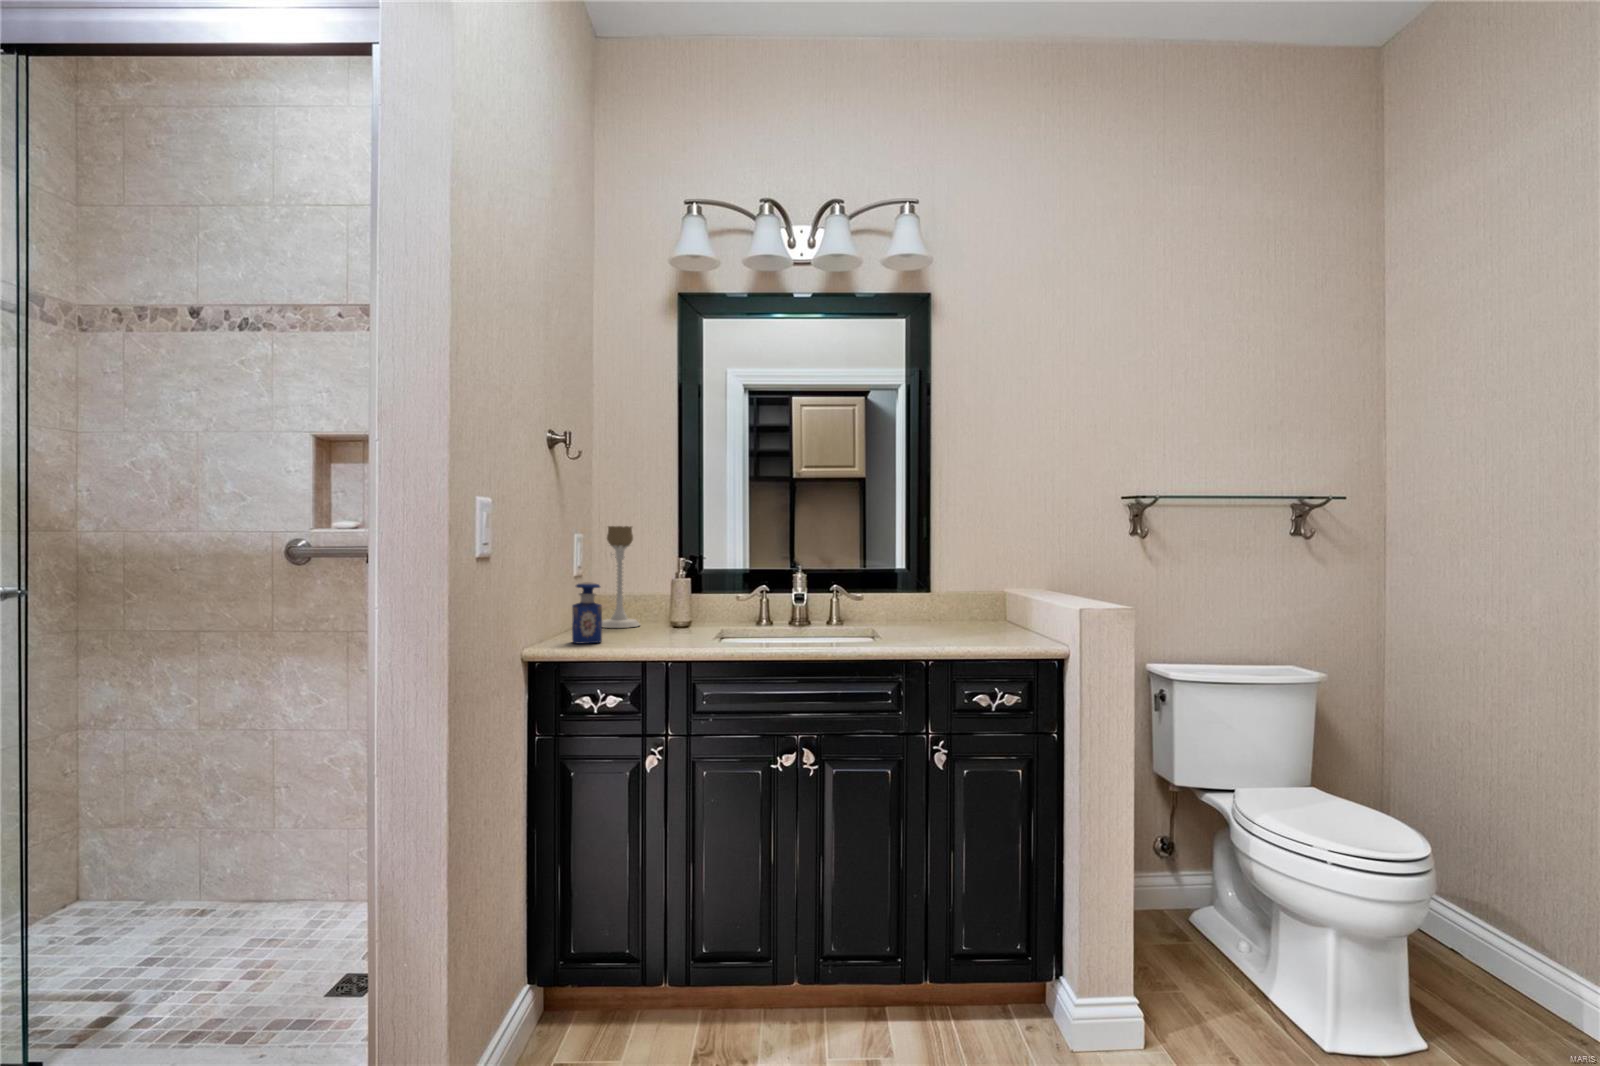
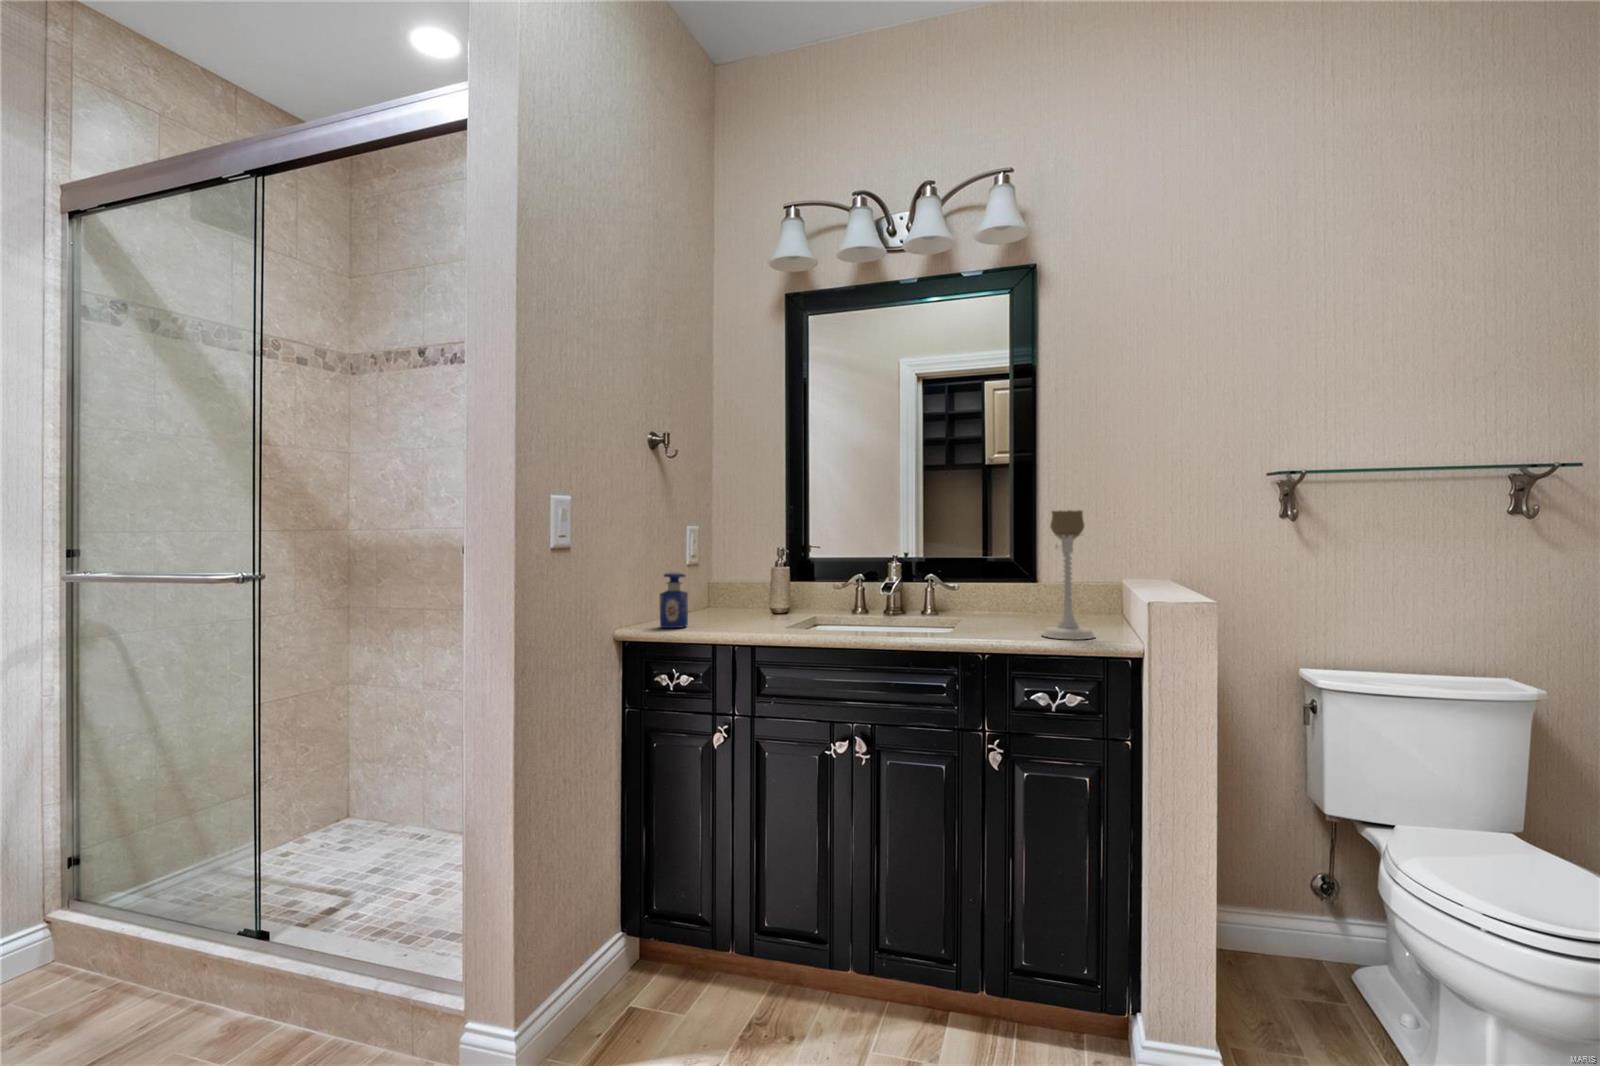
candle holder: present [602,526,640,628] -> present [1041,510,1095,640]

